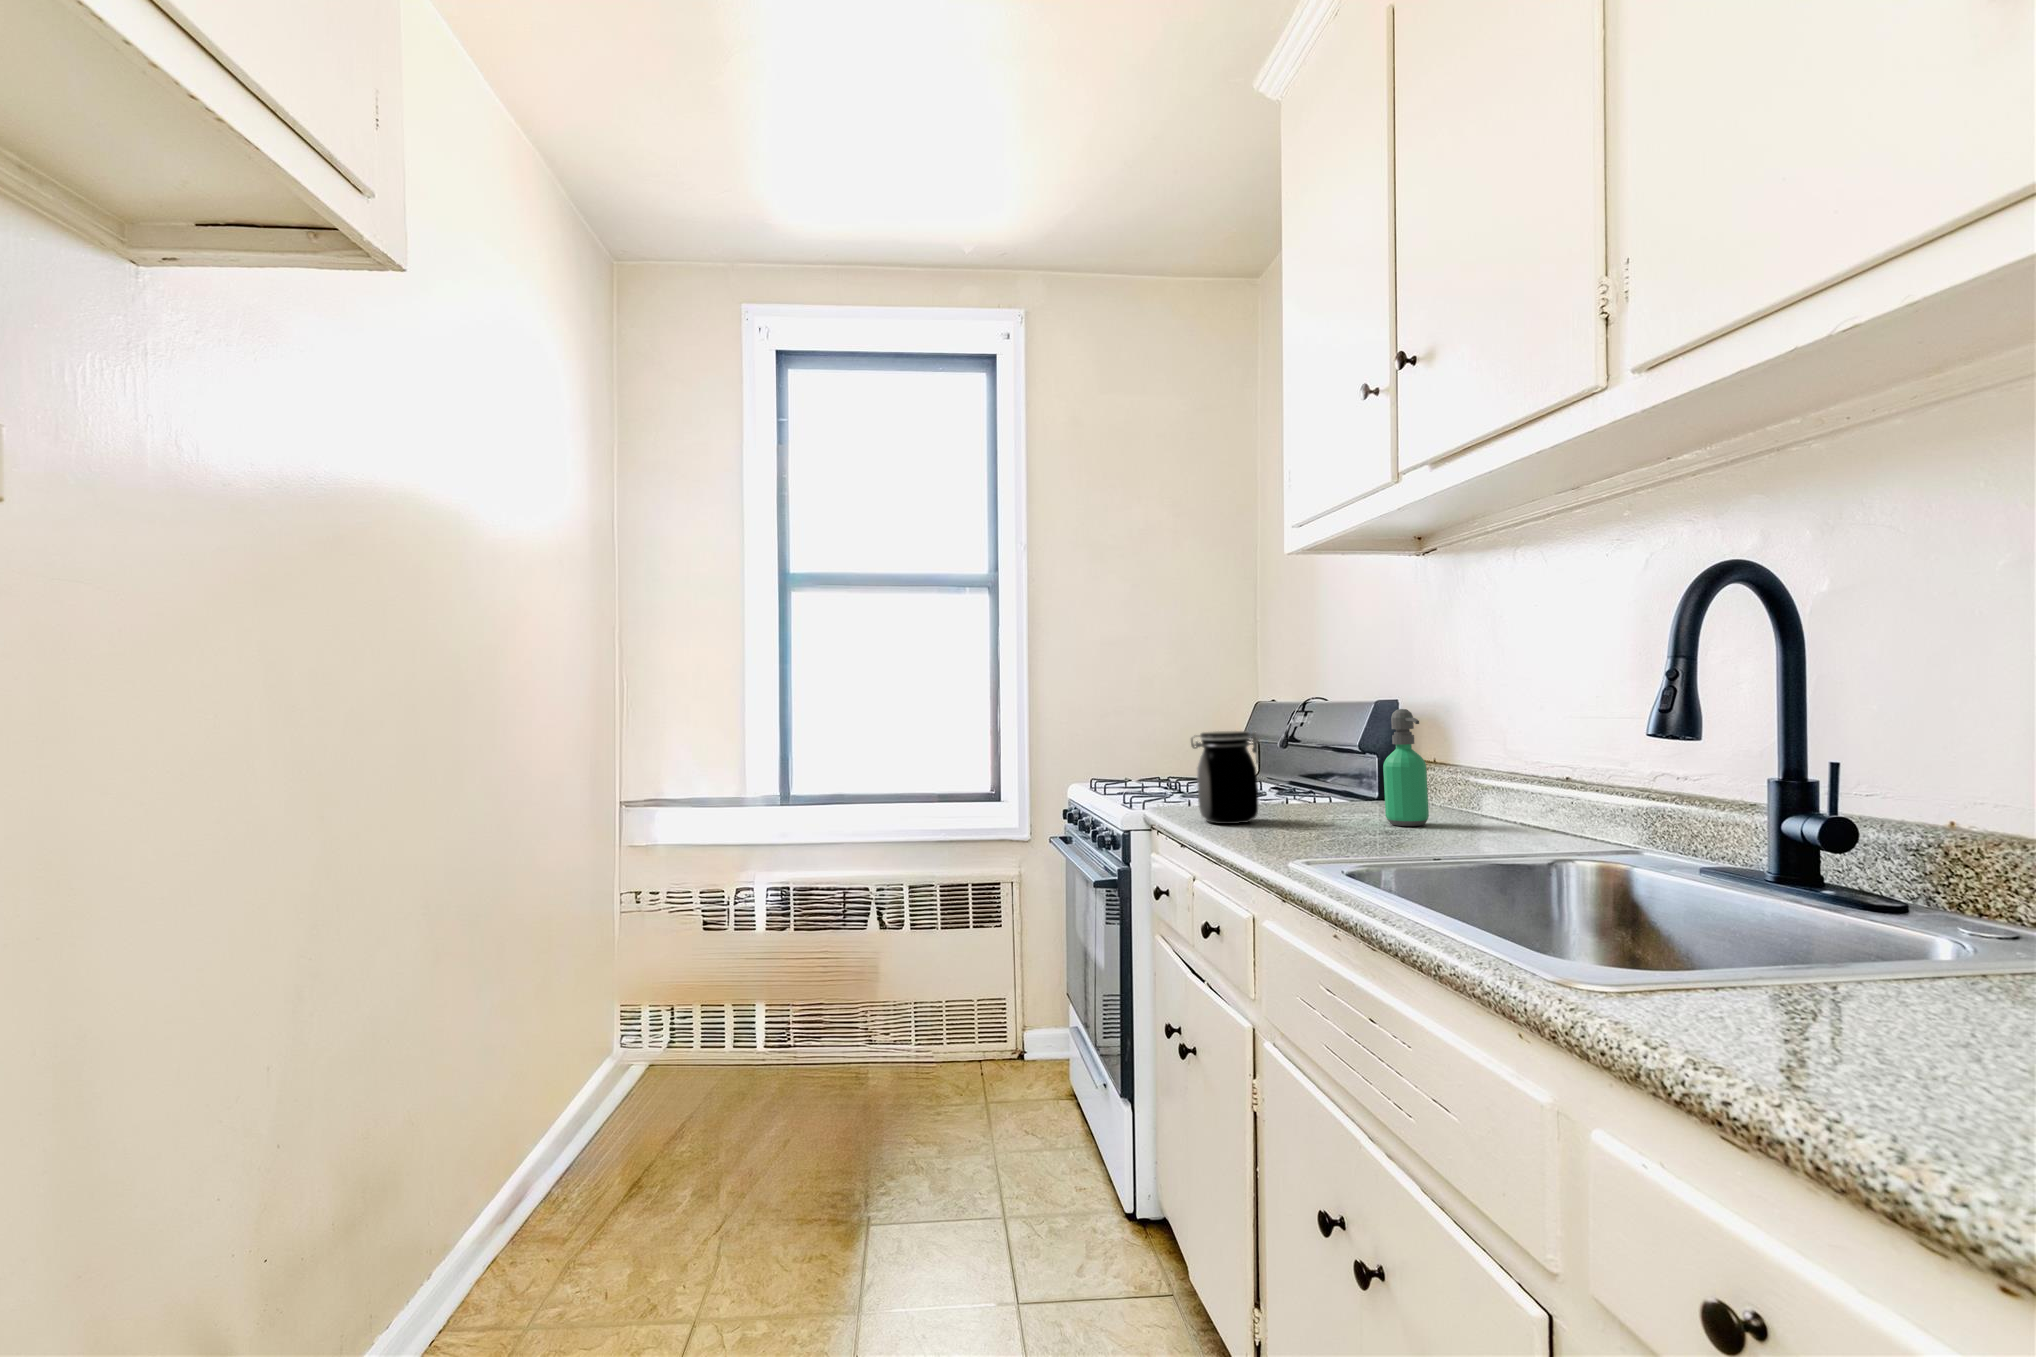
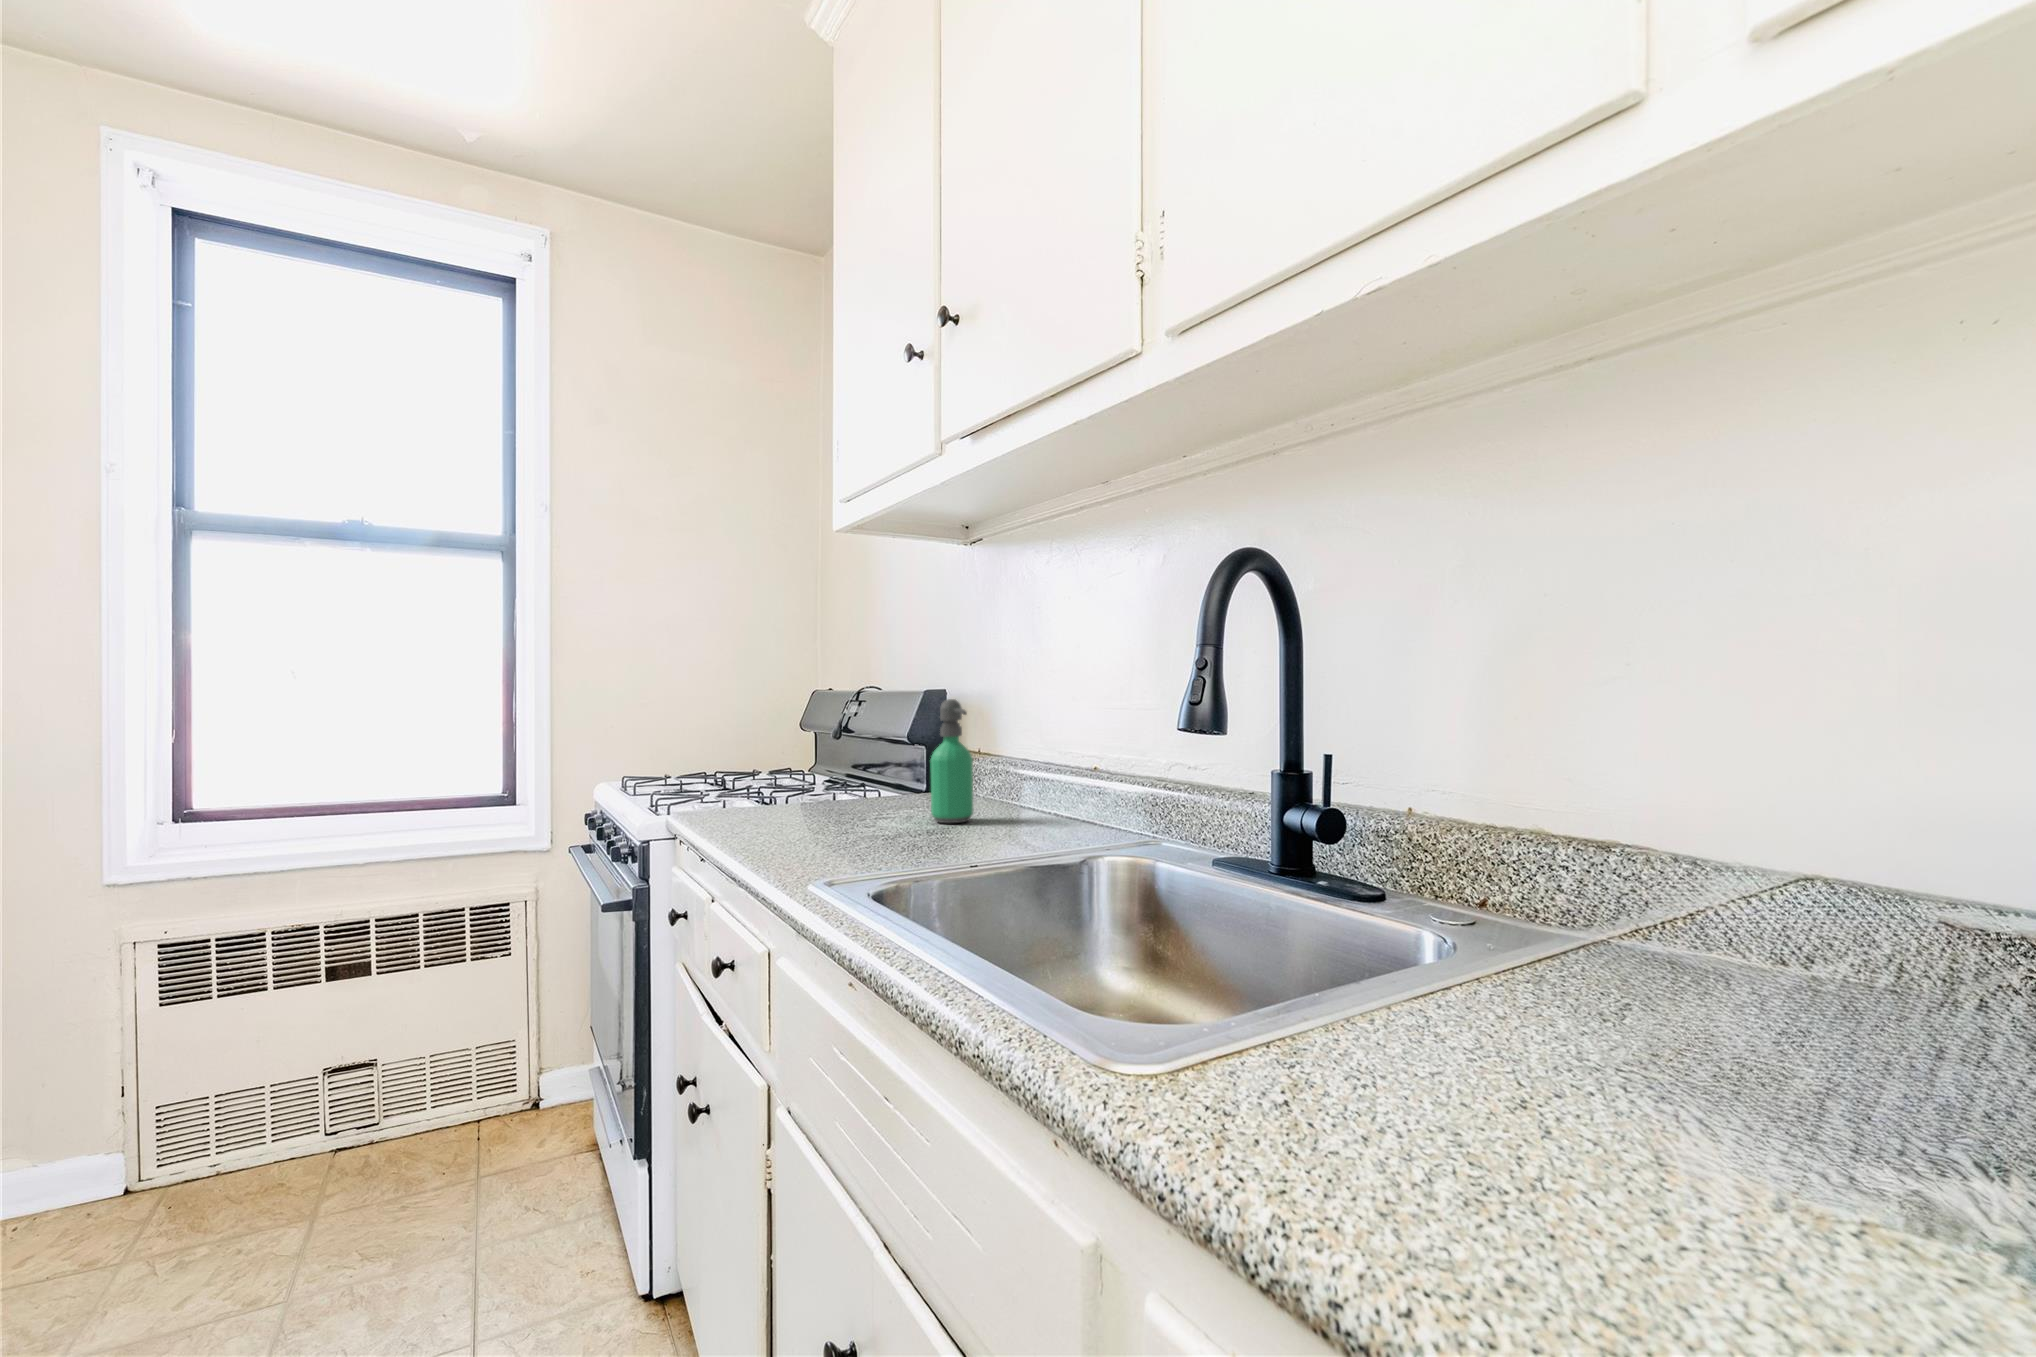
jar: present [1191,731,1259,824] -> none [718,722,800,830]

